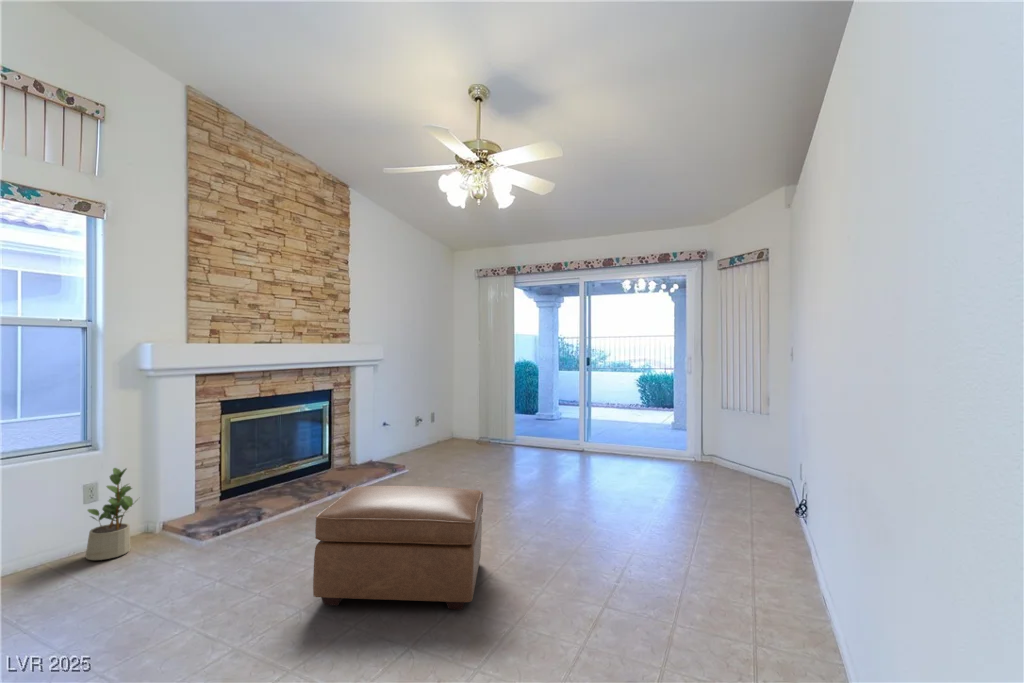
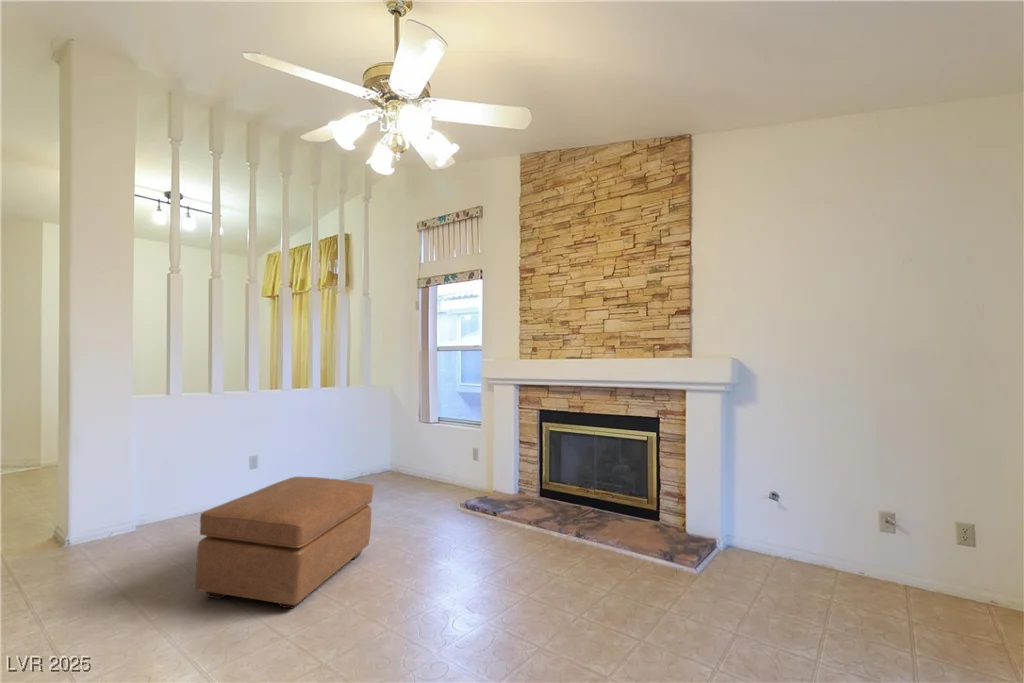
potted plant: present [86,468,133,560] -> none [438,438,470,496]

